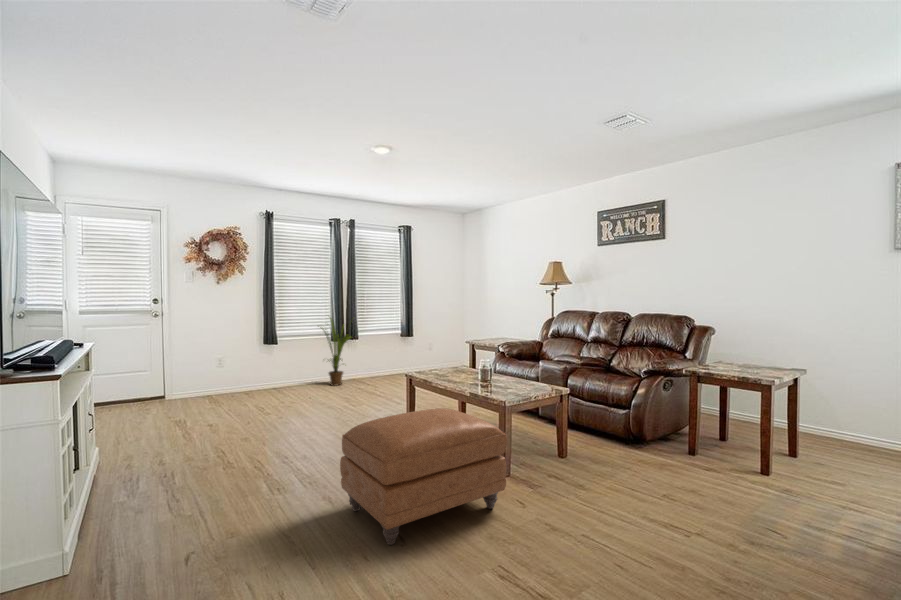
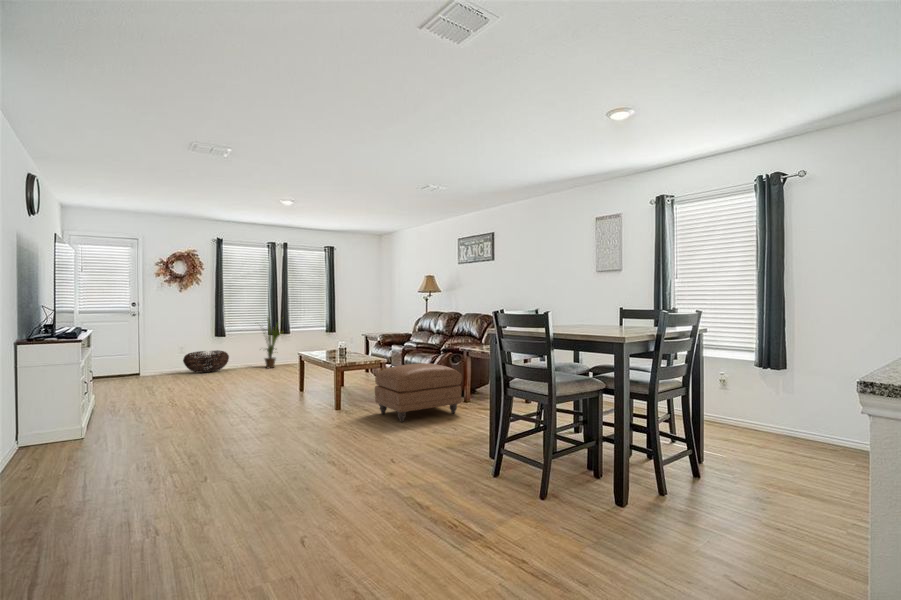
basket: none [223,363,284,394] -> present [183,350,229,373]
ottoman: present [340,408,507,545] -> present [375,363,462,422]

